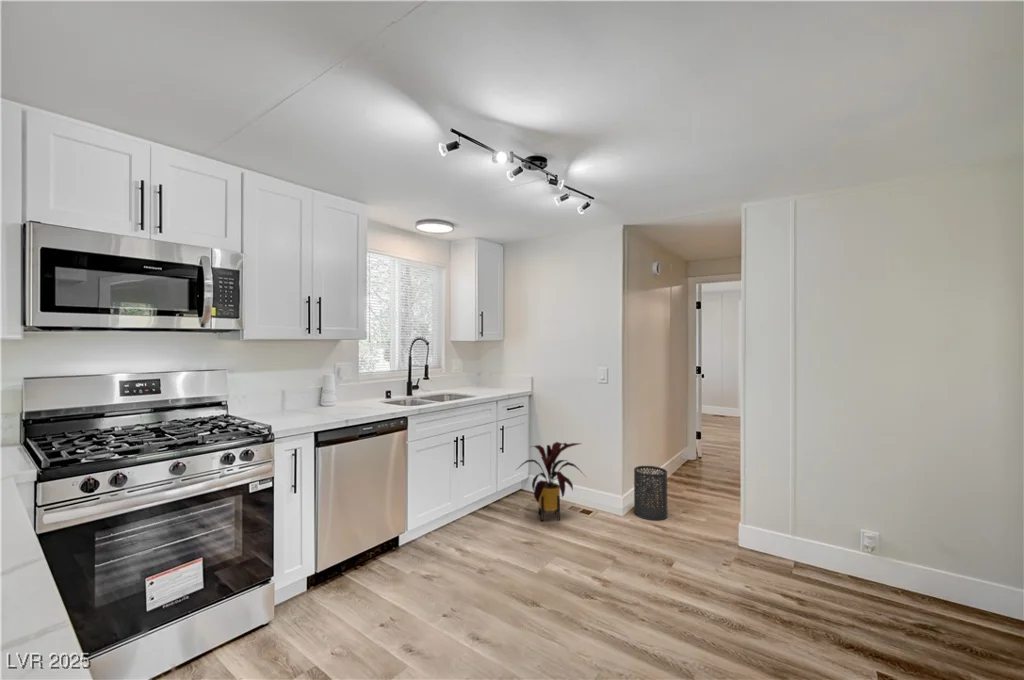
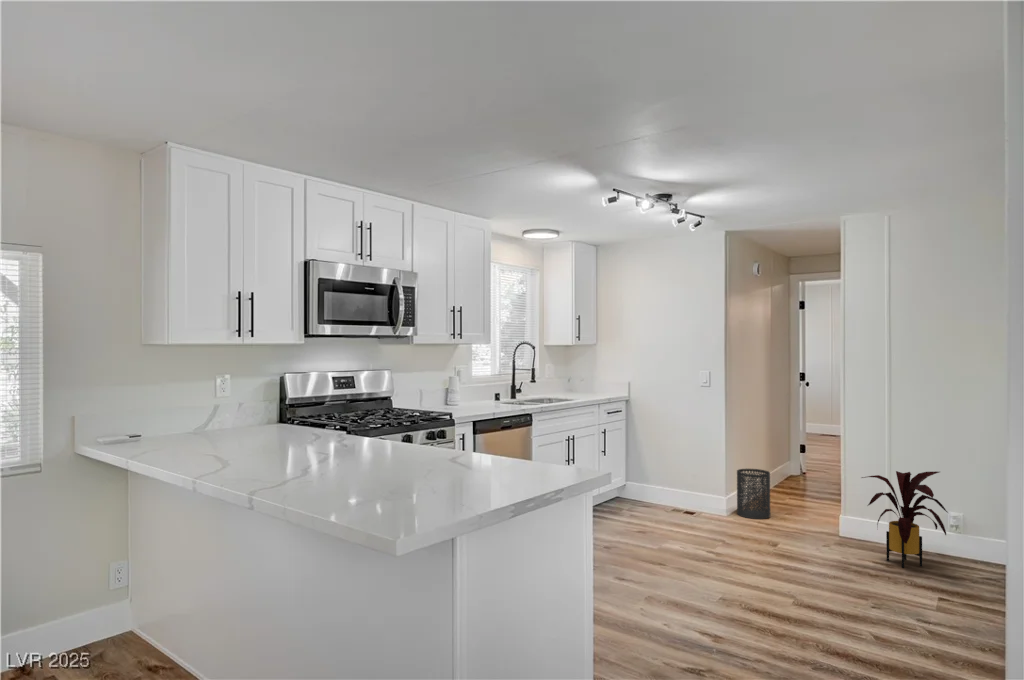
house plant: present [520,442,582,521] -> present [862,471,947,568]

